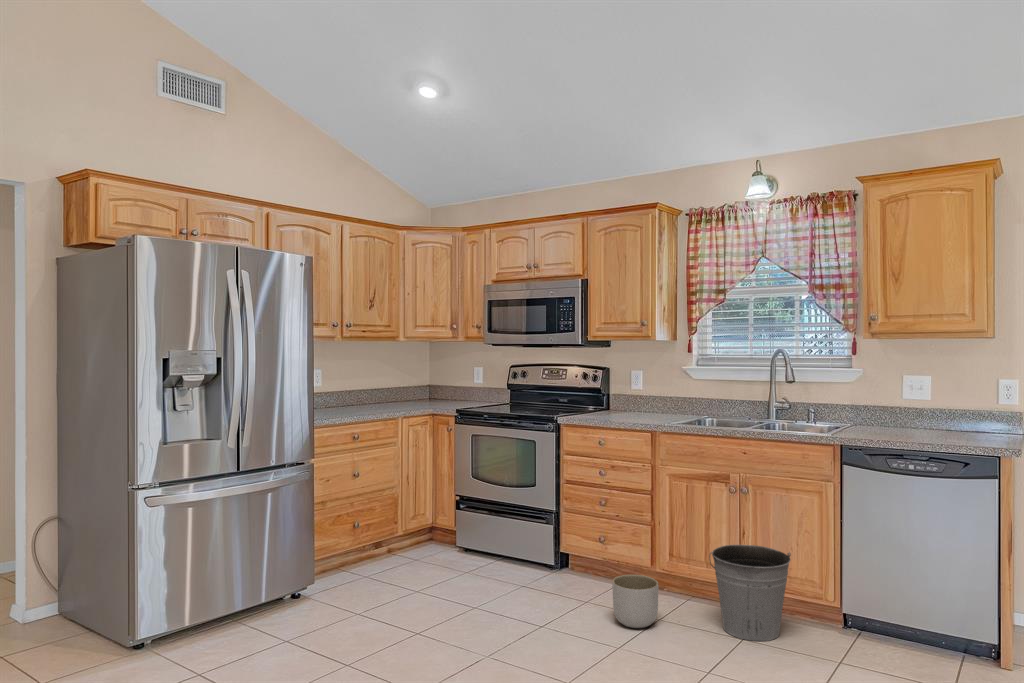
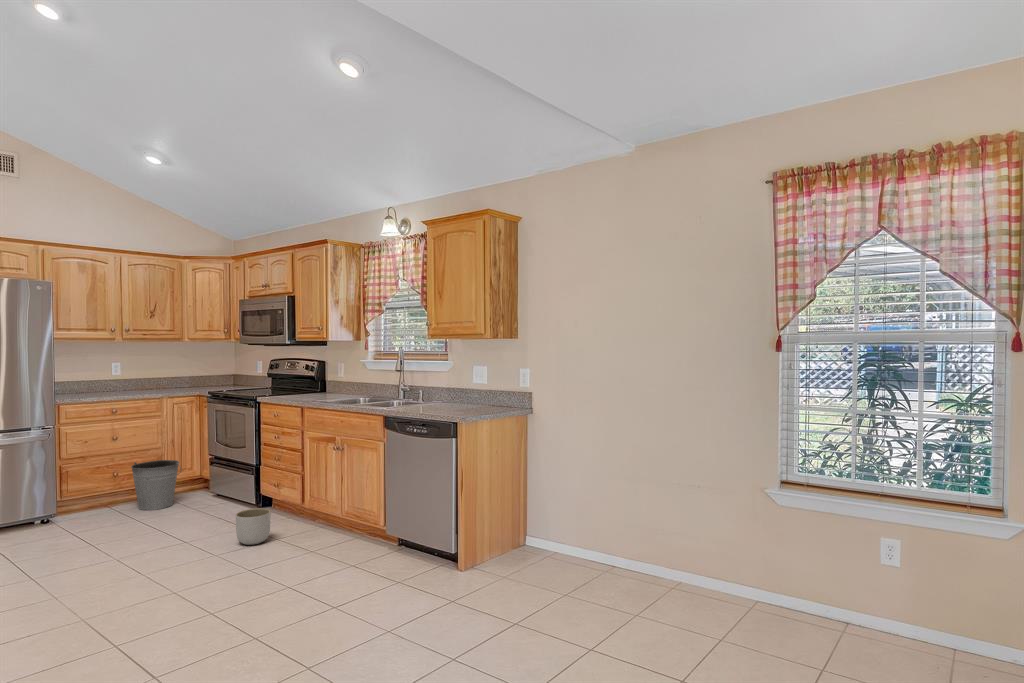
bucket: present [709,545,791,641] -> present [131,460,181,510]

